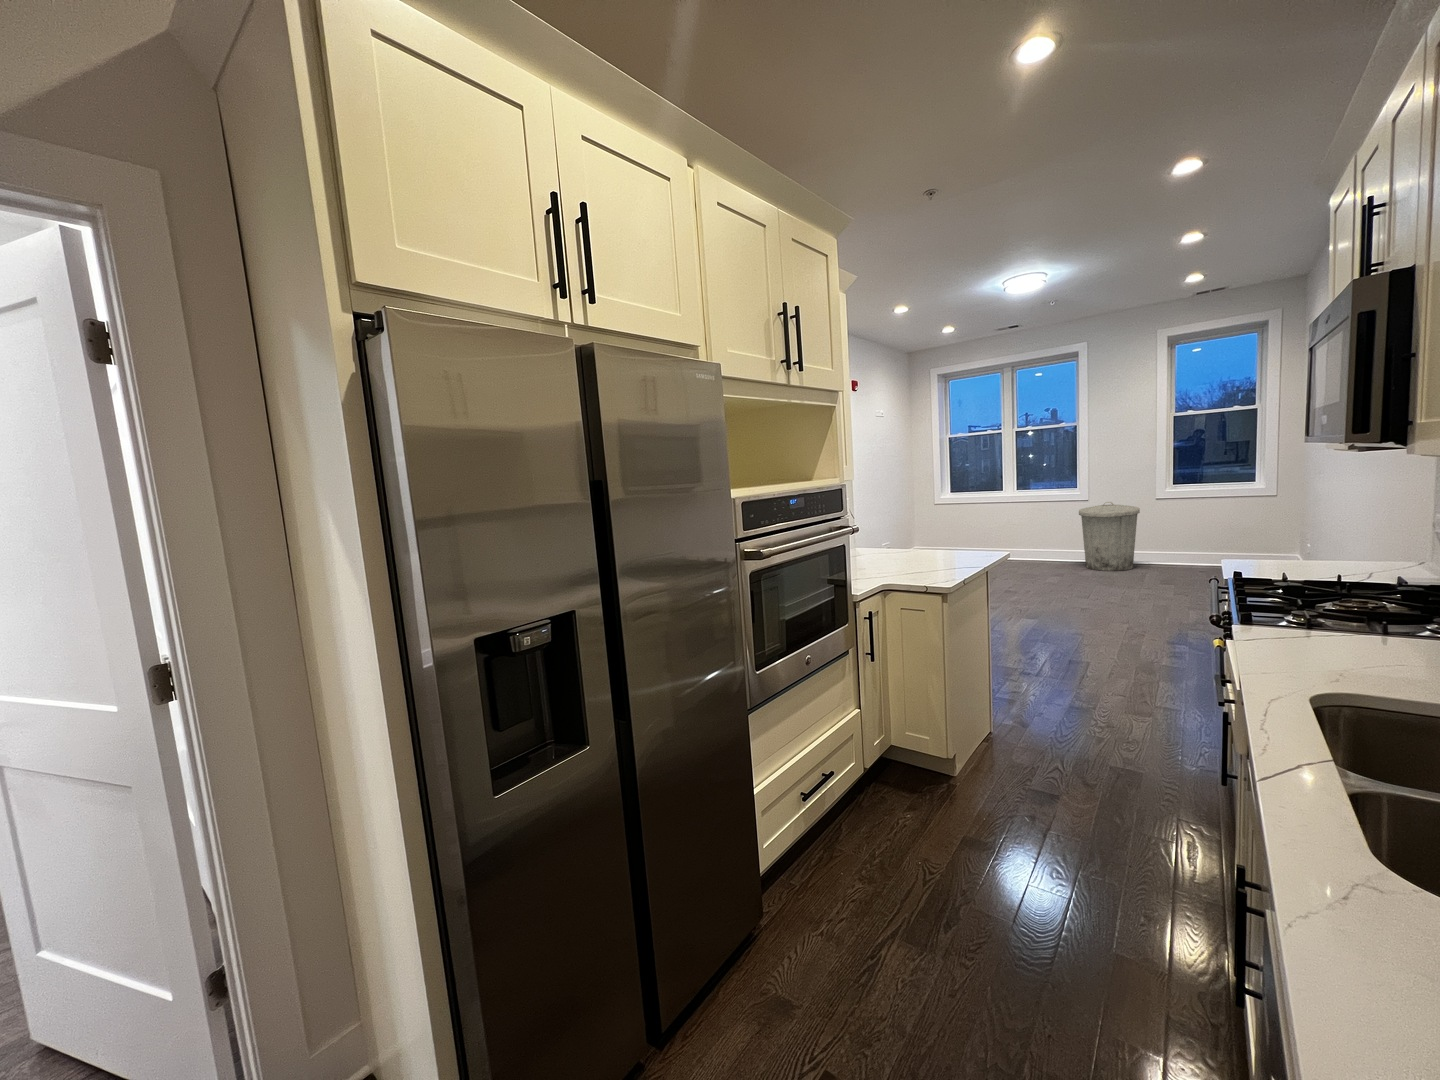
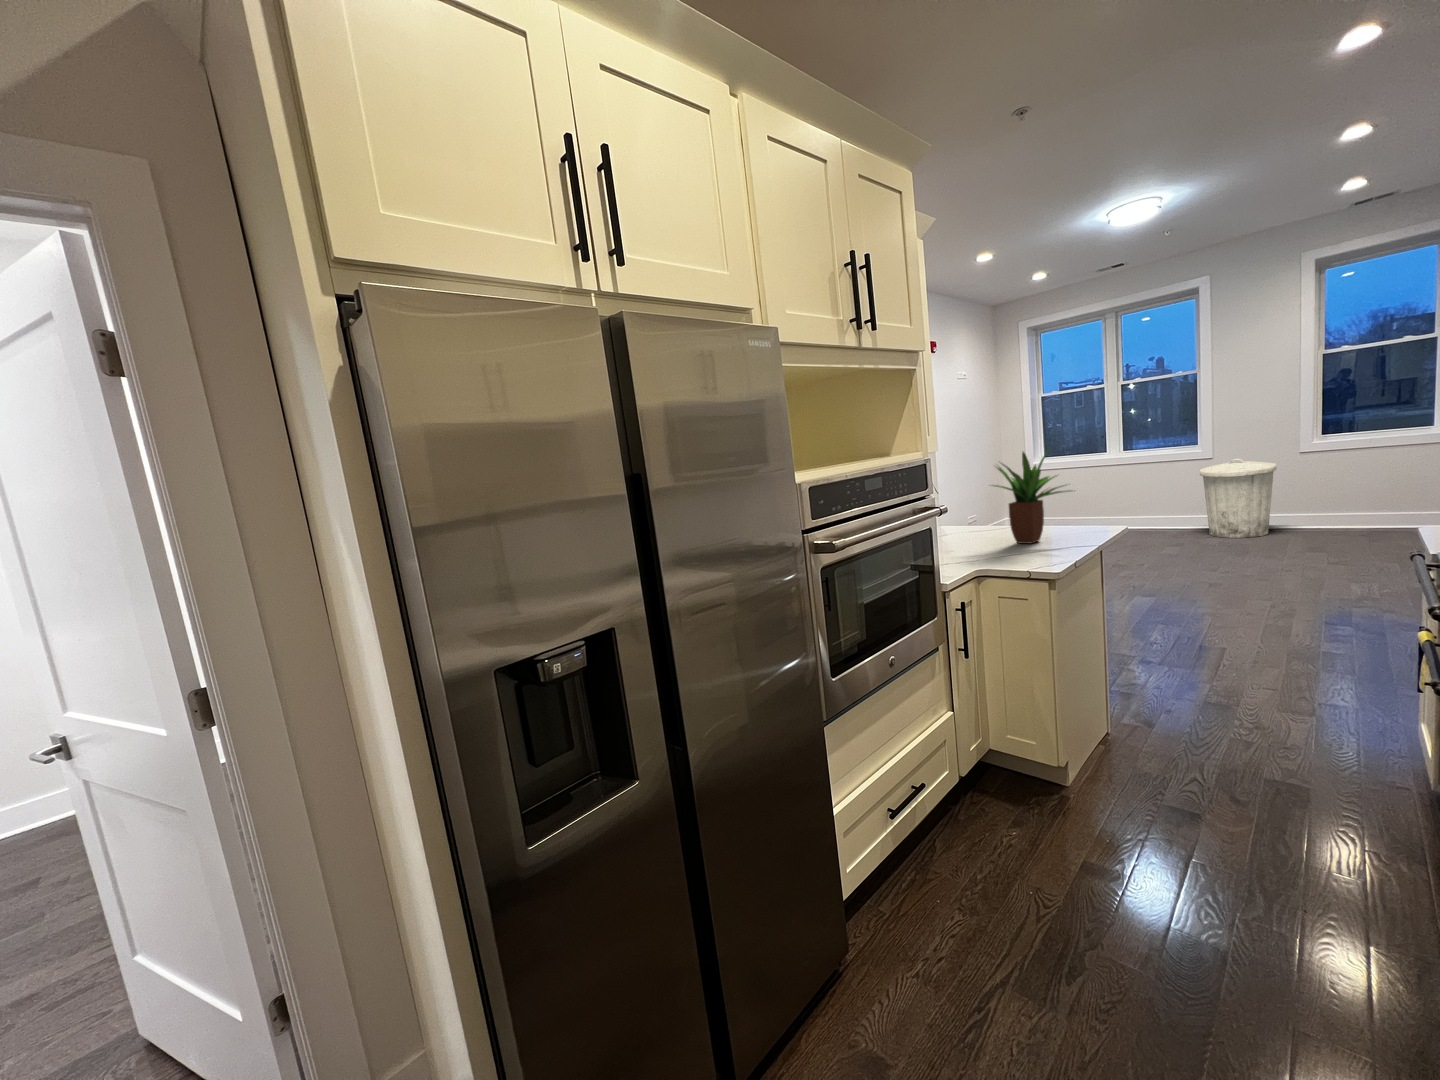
potted plant: none [896,479,969,564] -> present [995,449,1070,544]

